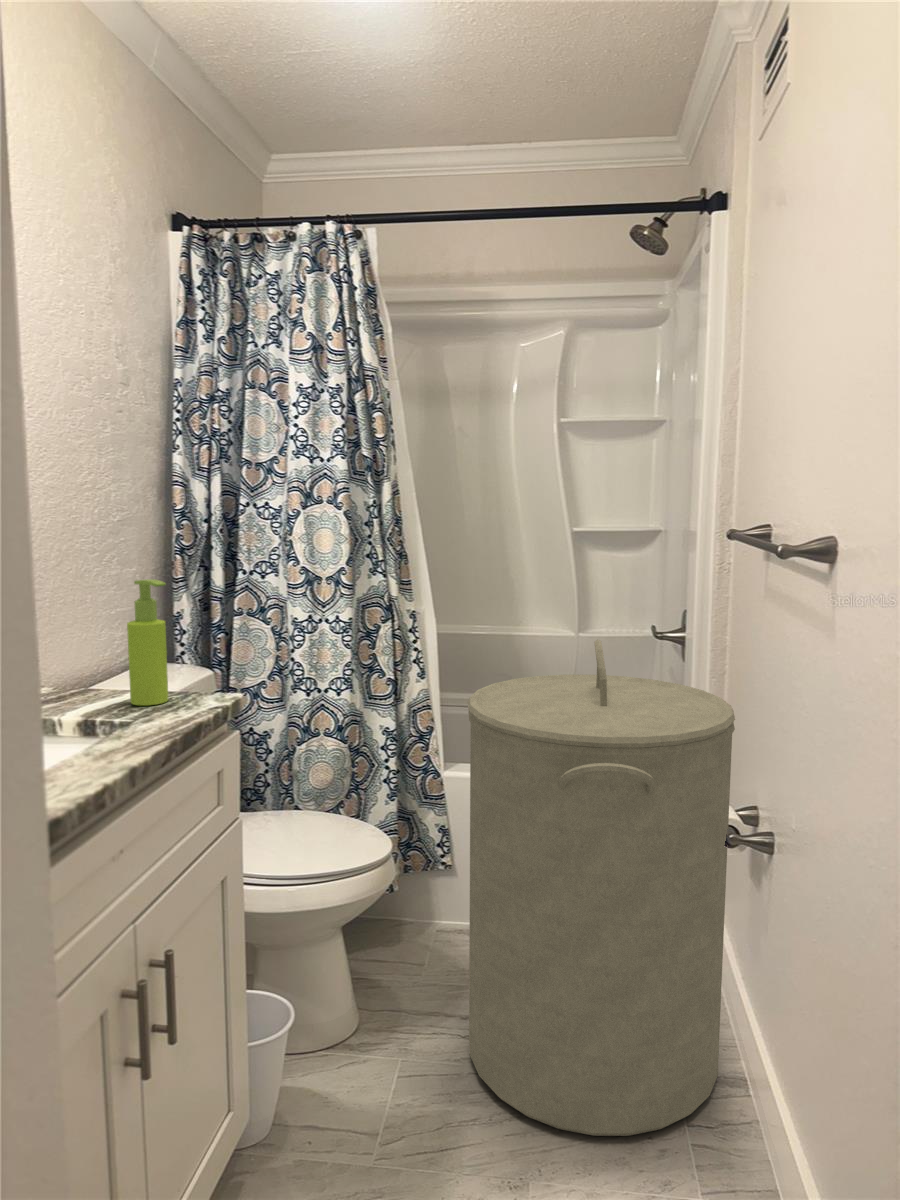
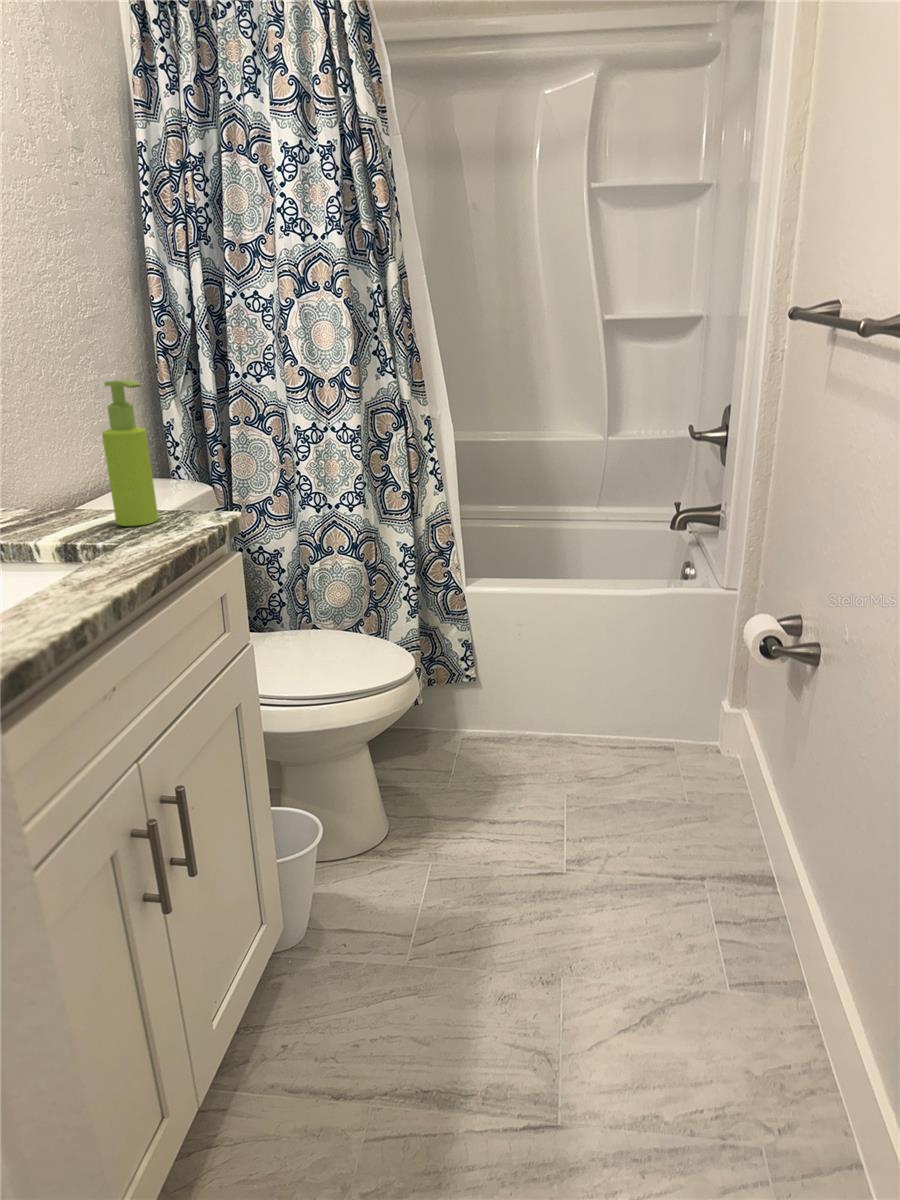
laundry hamper: present [468,640,735,1136] -> none [492,438,790,940]

